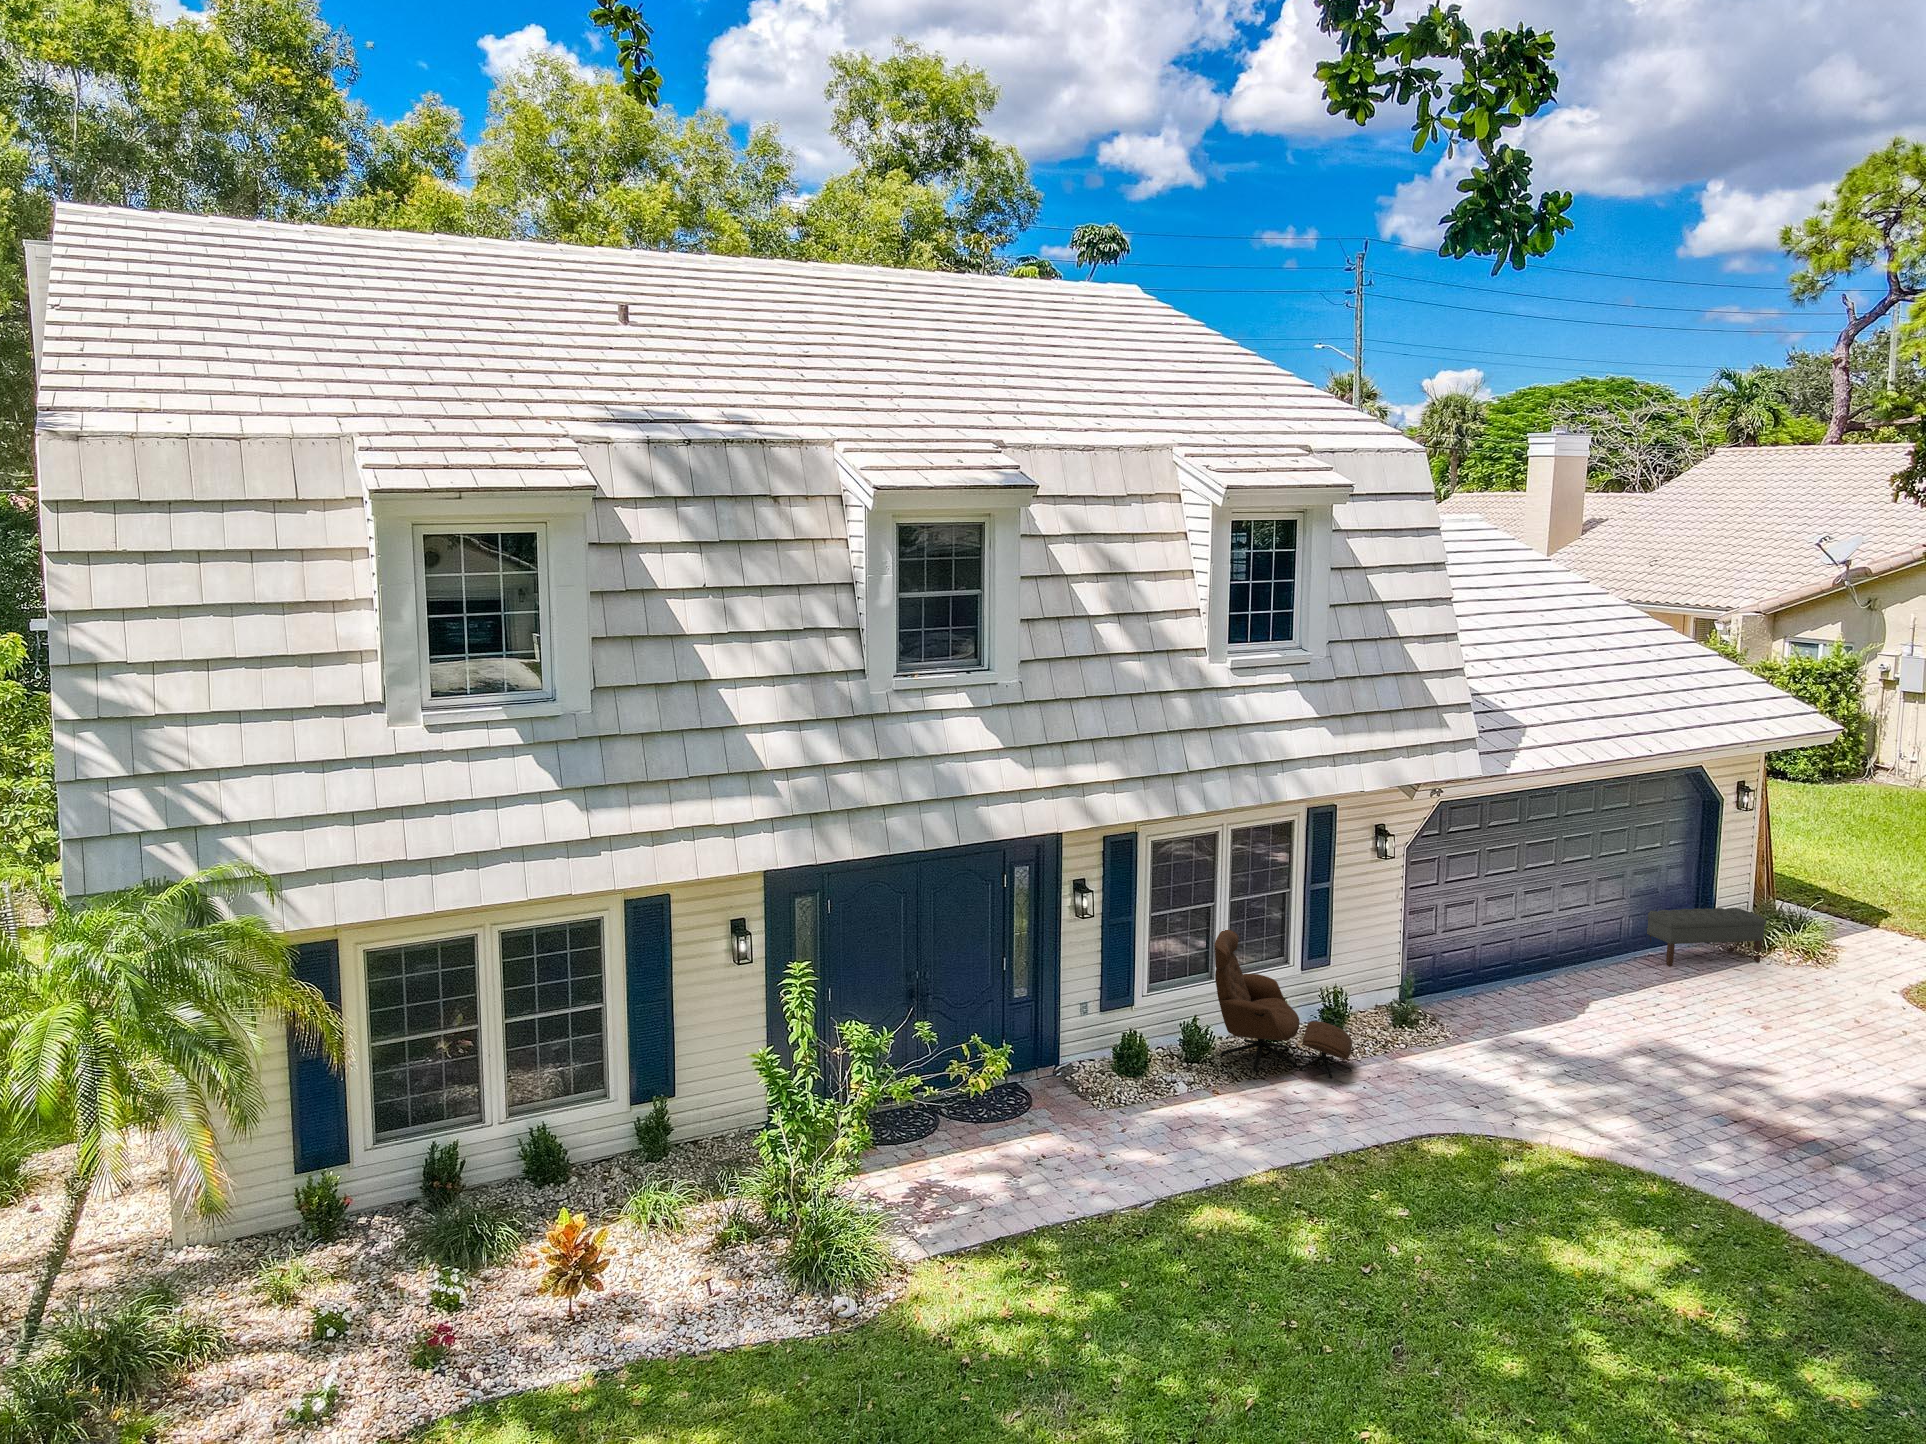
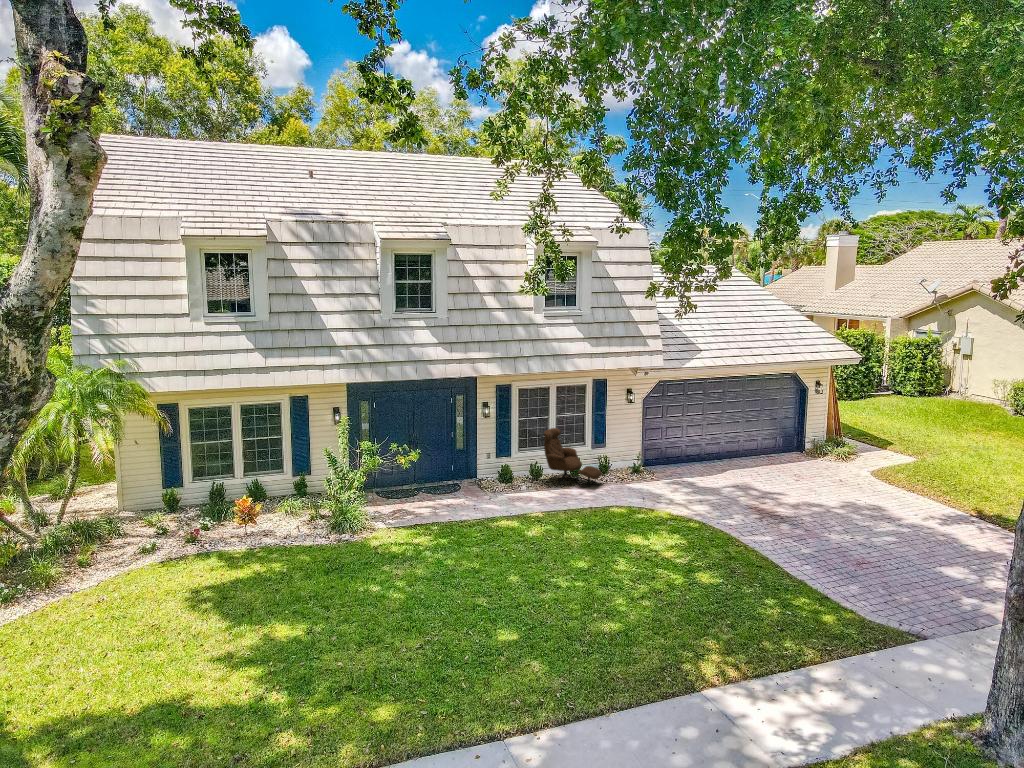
bench: present [1647,908,1766,966] -> none [771,436,826,460]

